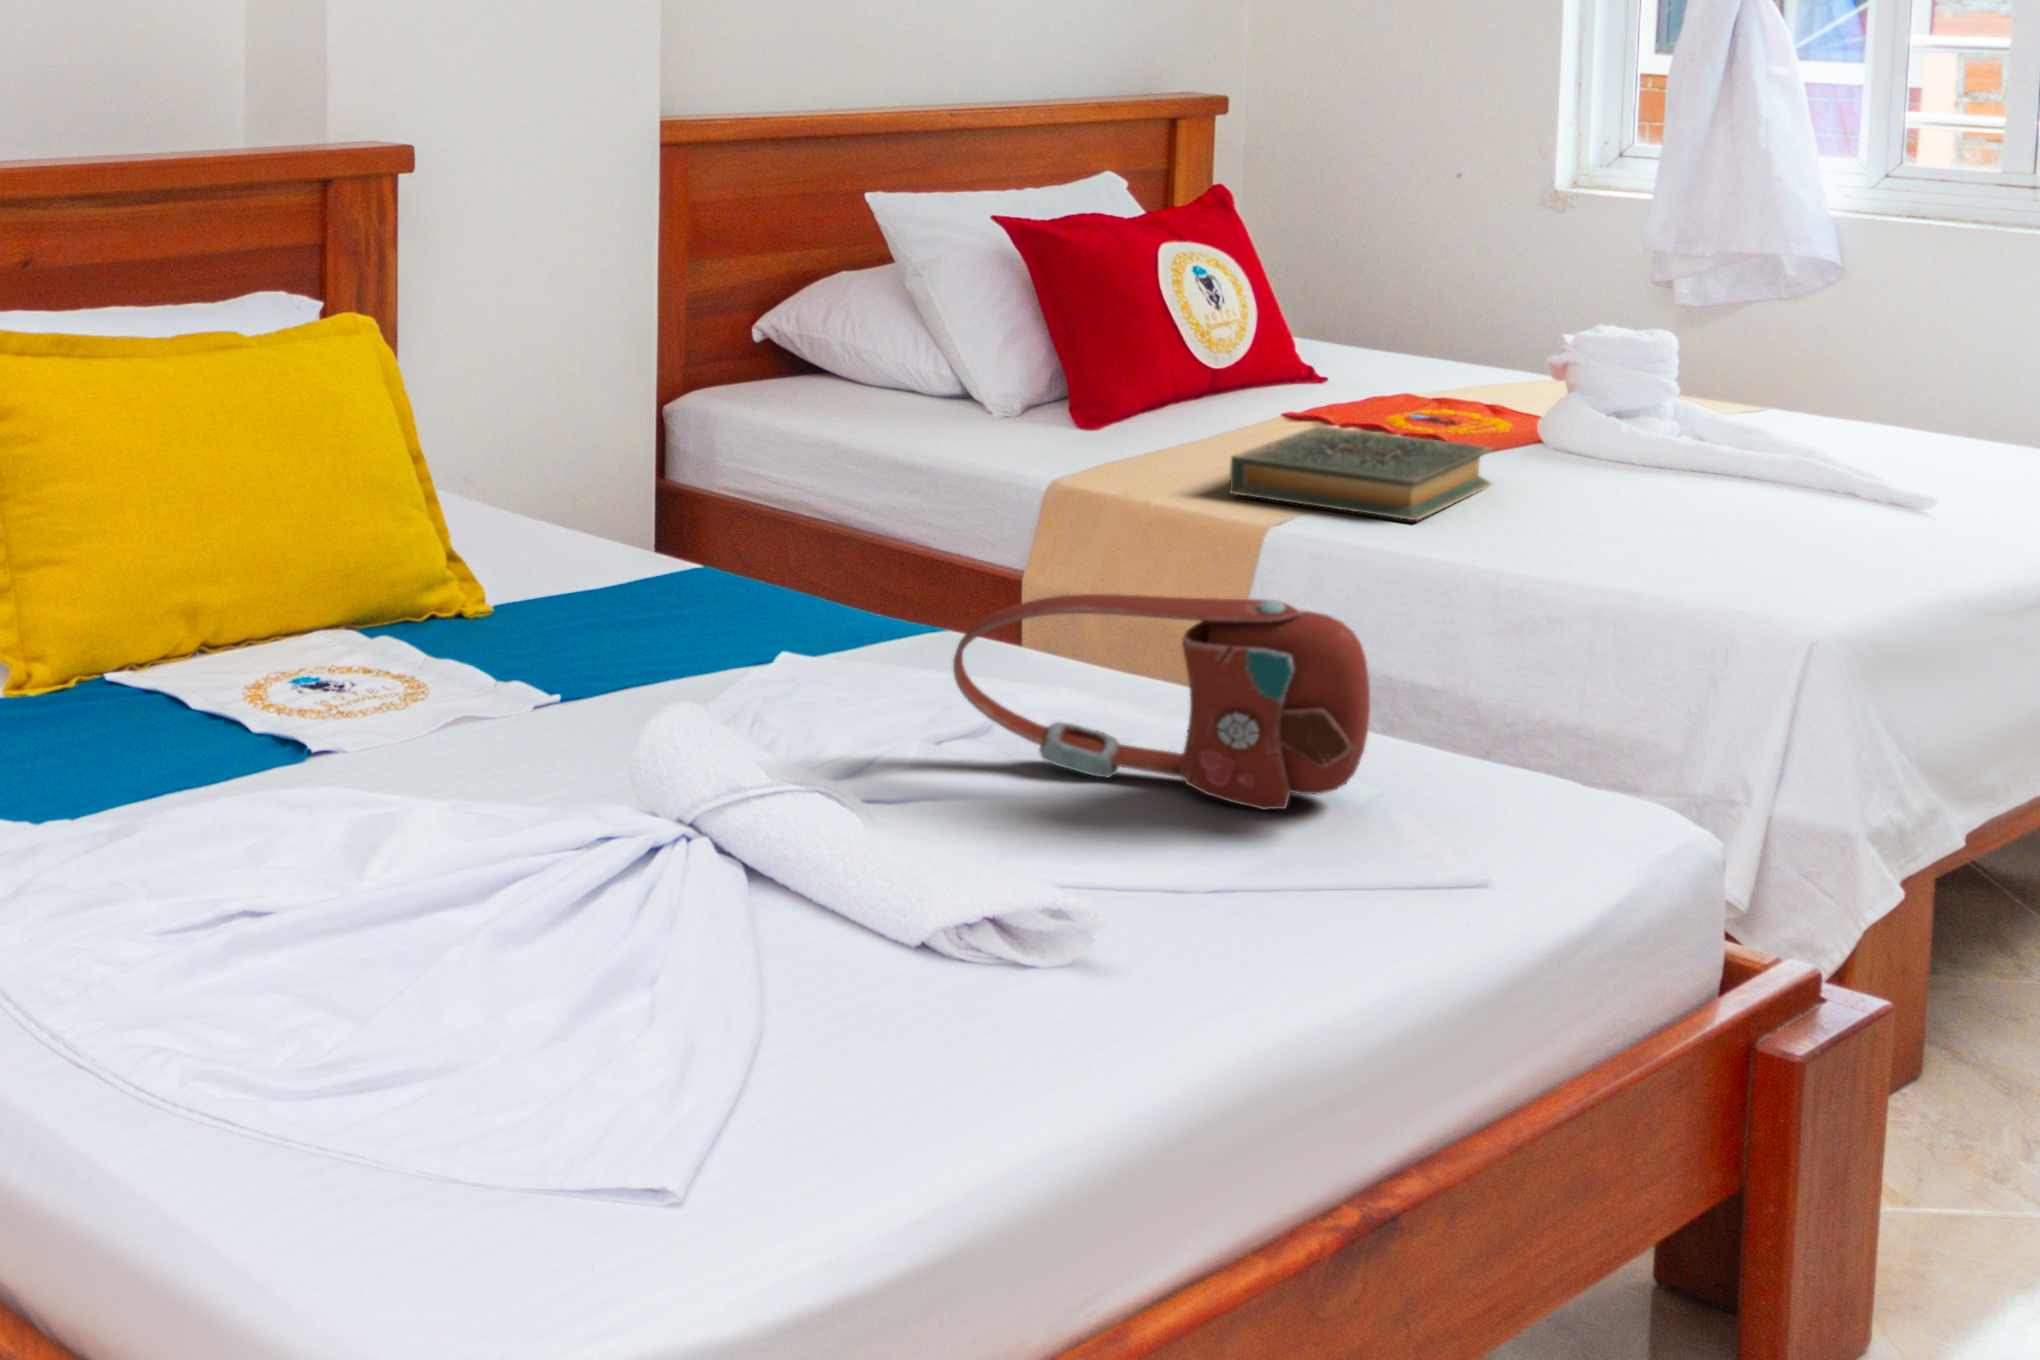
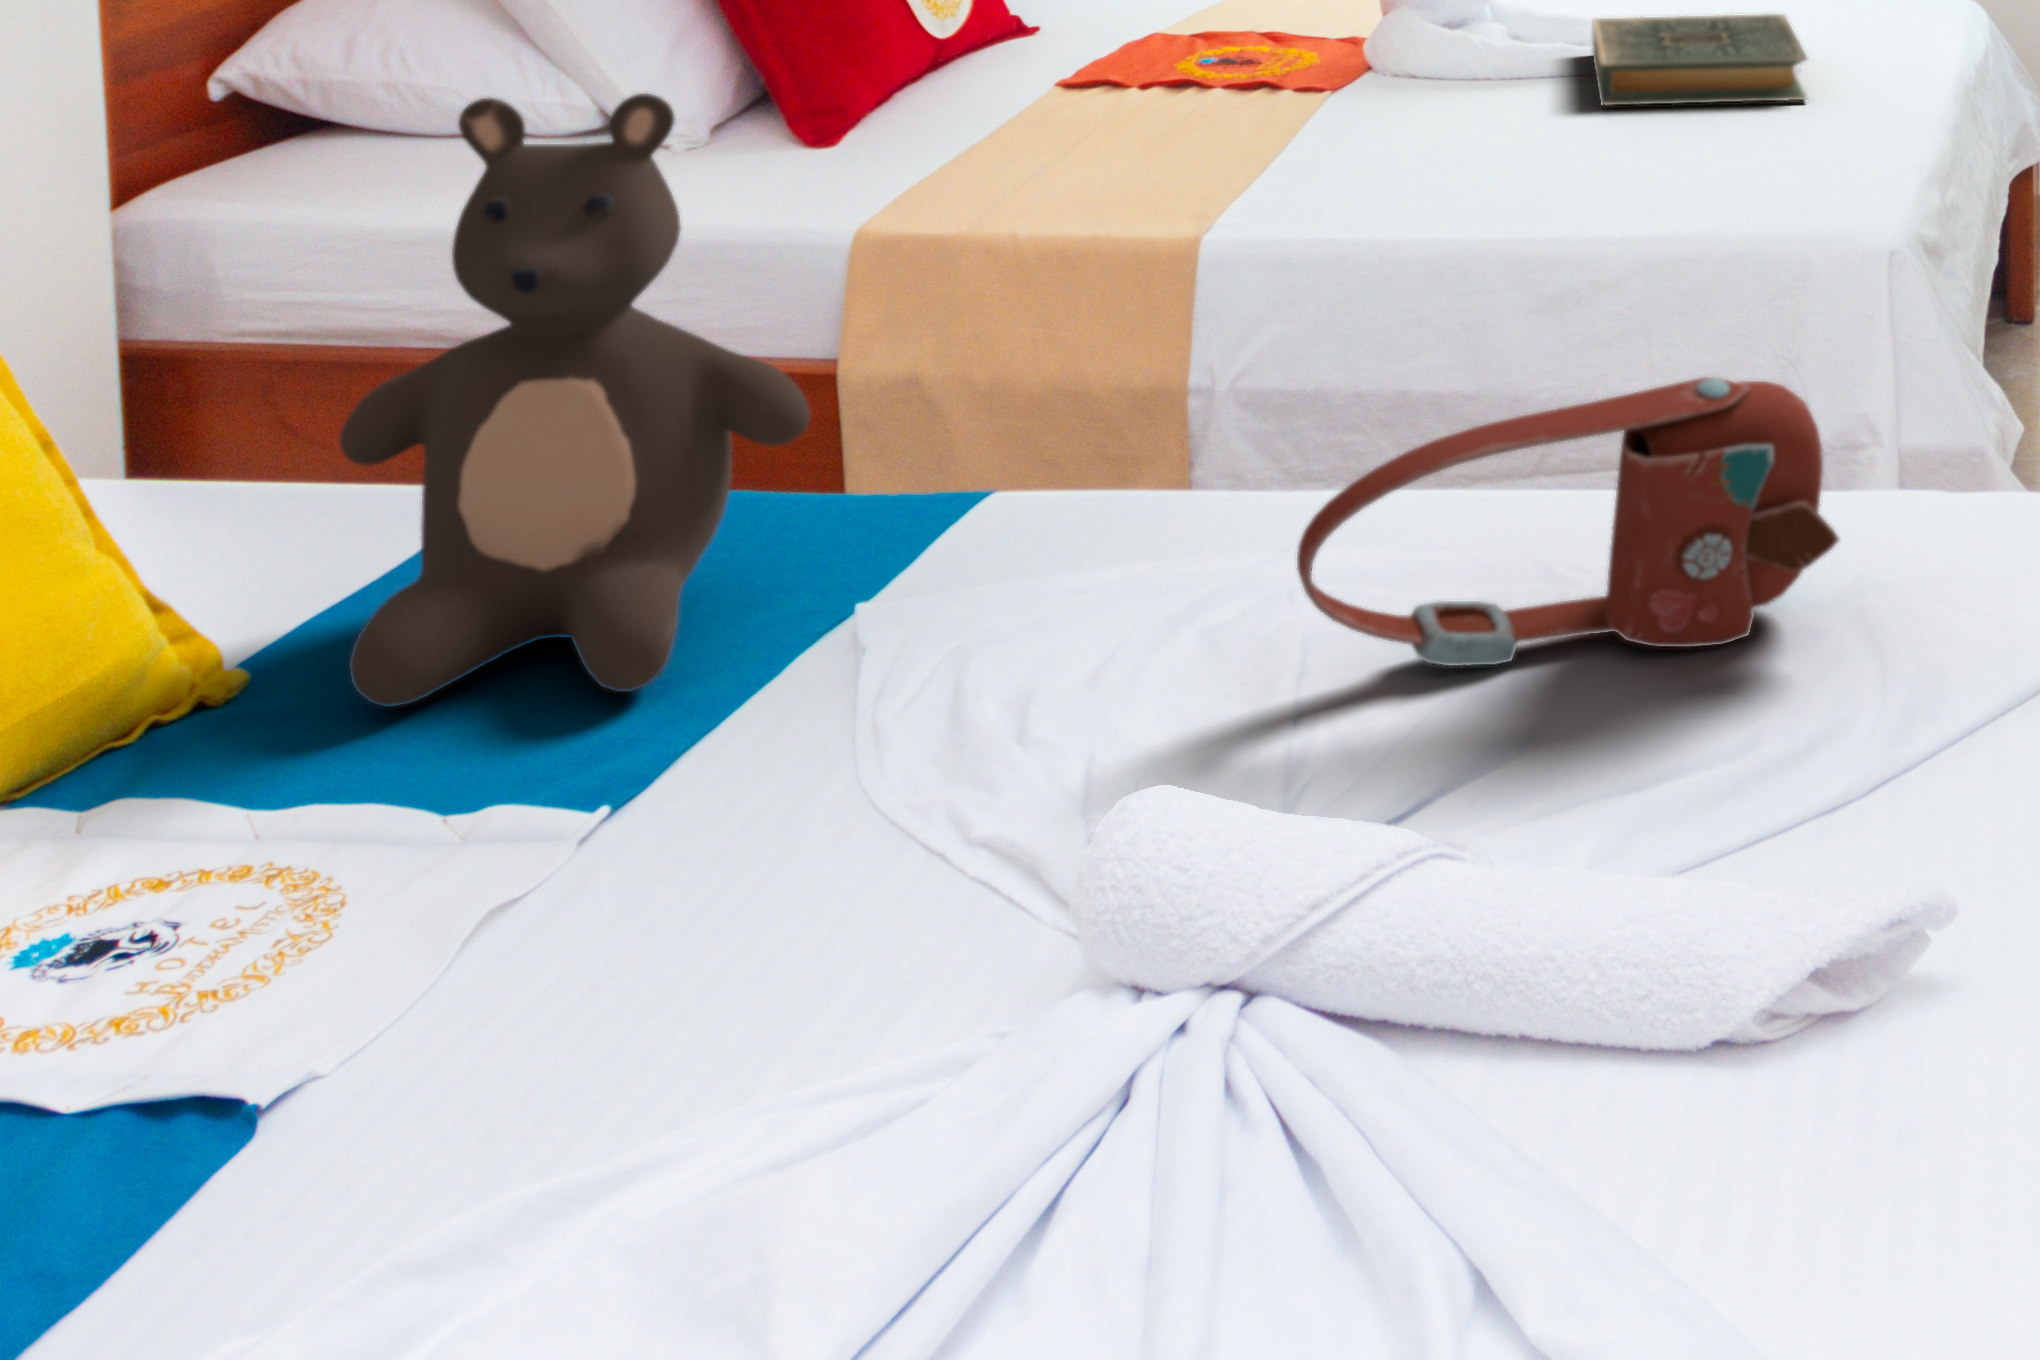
teddy bear: none [492,287,770,656] -> present [339,93,810,707]
hardback book: present [1230,426,1493,520] -> present [1593,14,1807,106]

